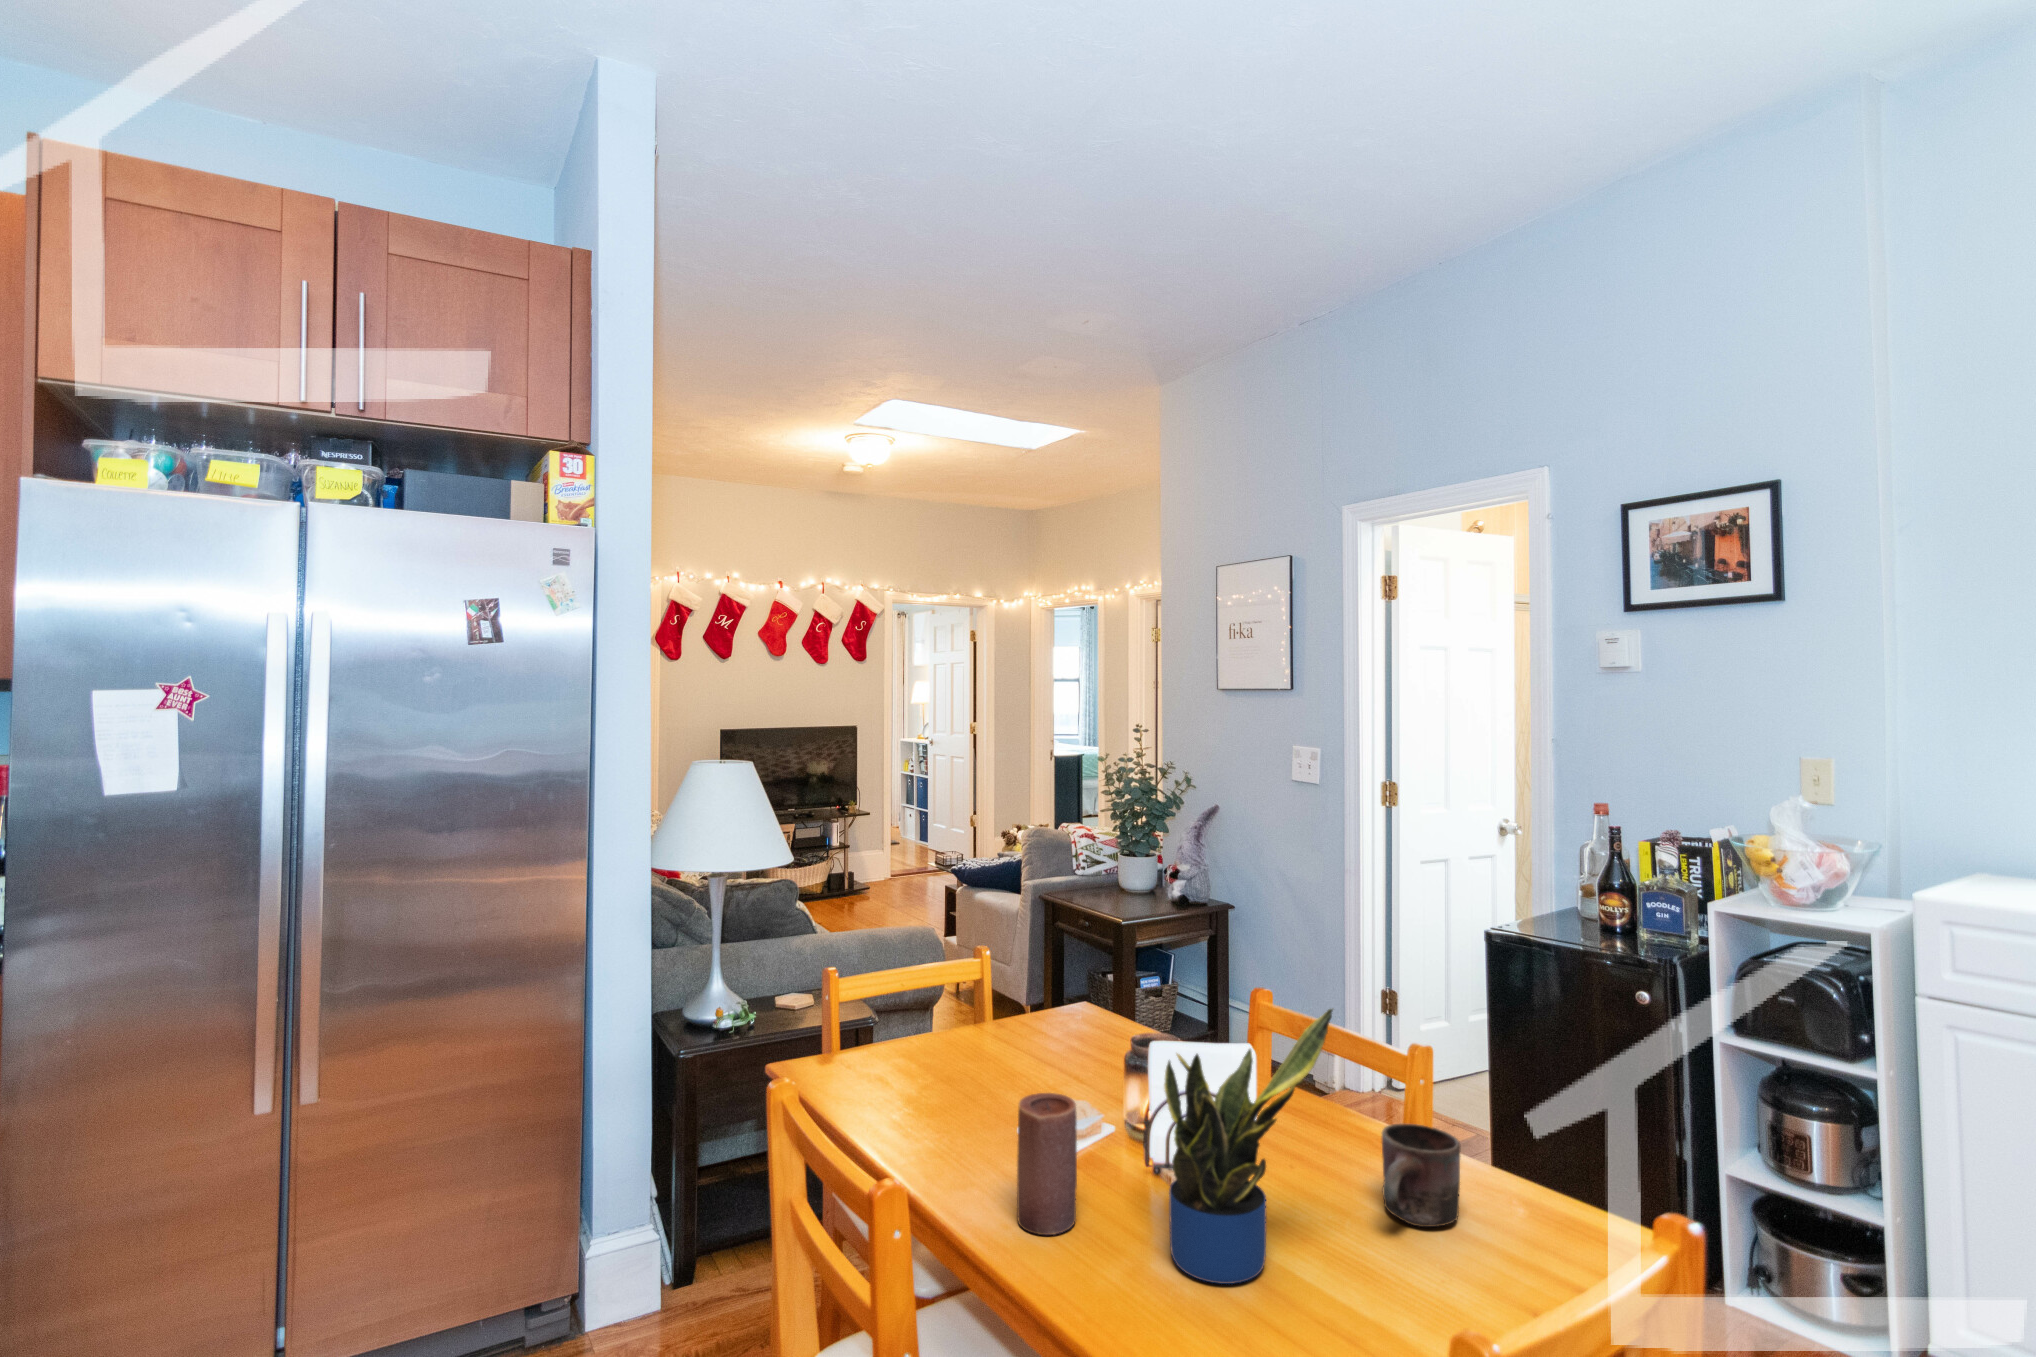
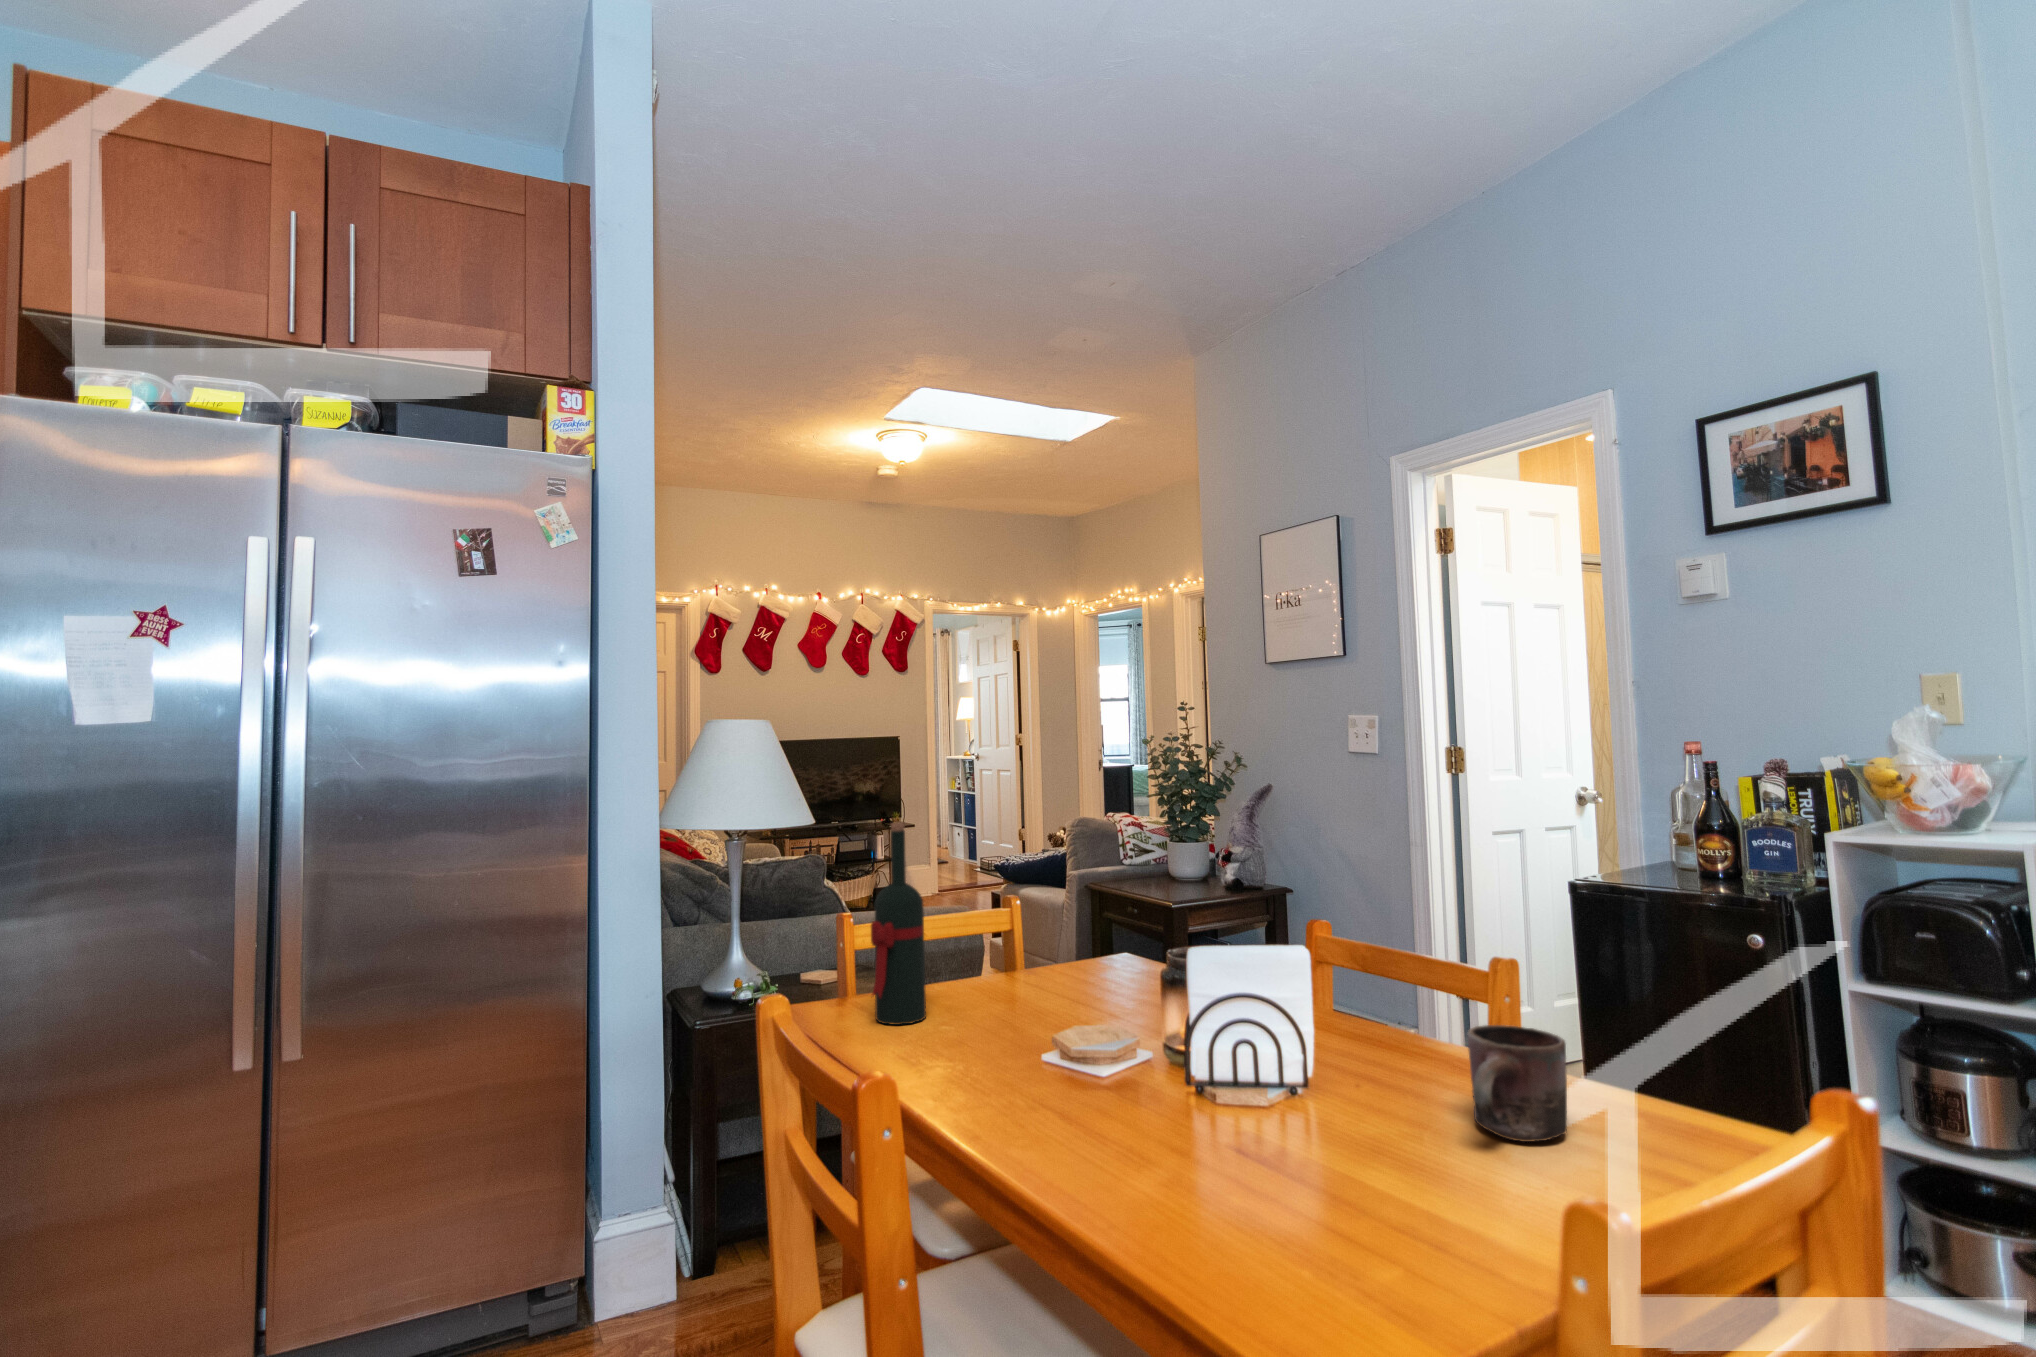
wine bottle: none [864,906,912,1090] -> present [871,822,926,1025]
potted plant: present [1164,1009,1333,1284] -> none [1202,865,1404,1197]
candle: present [1017,1093,1077,1235] -> none [1031,990,1102,1152]

